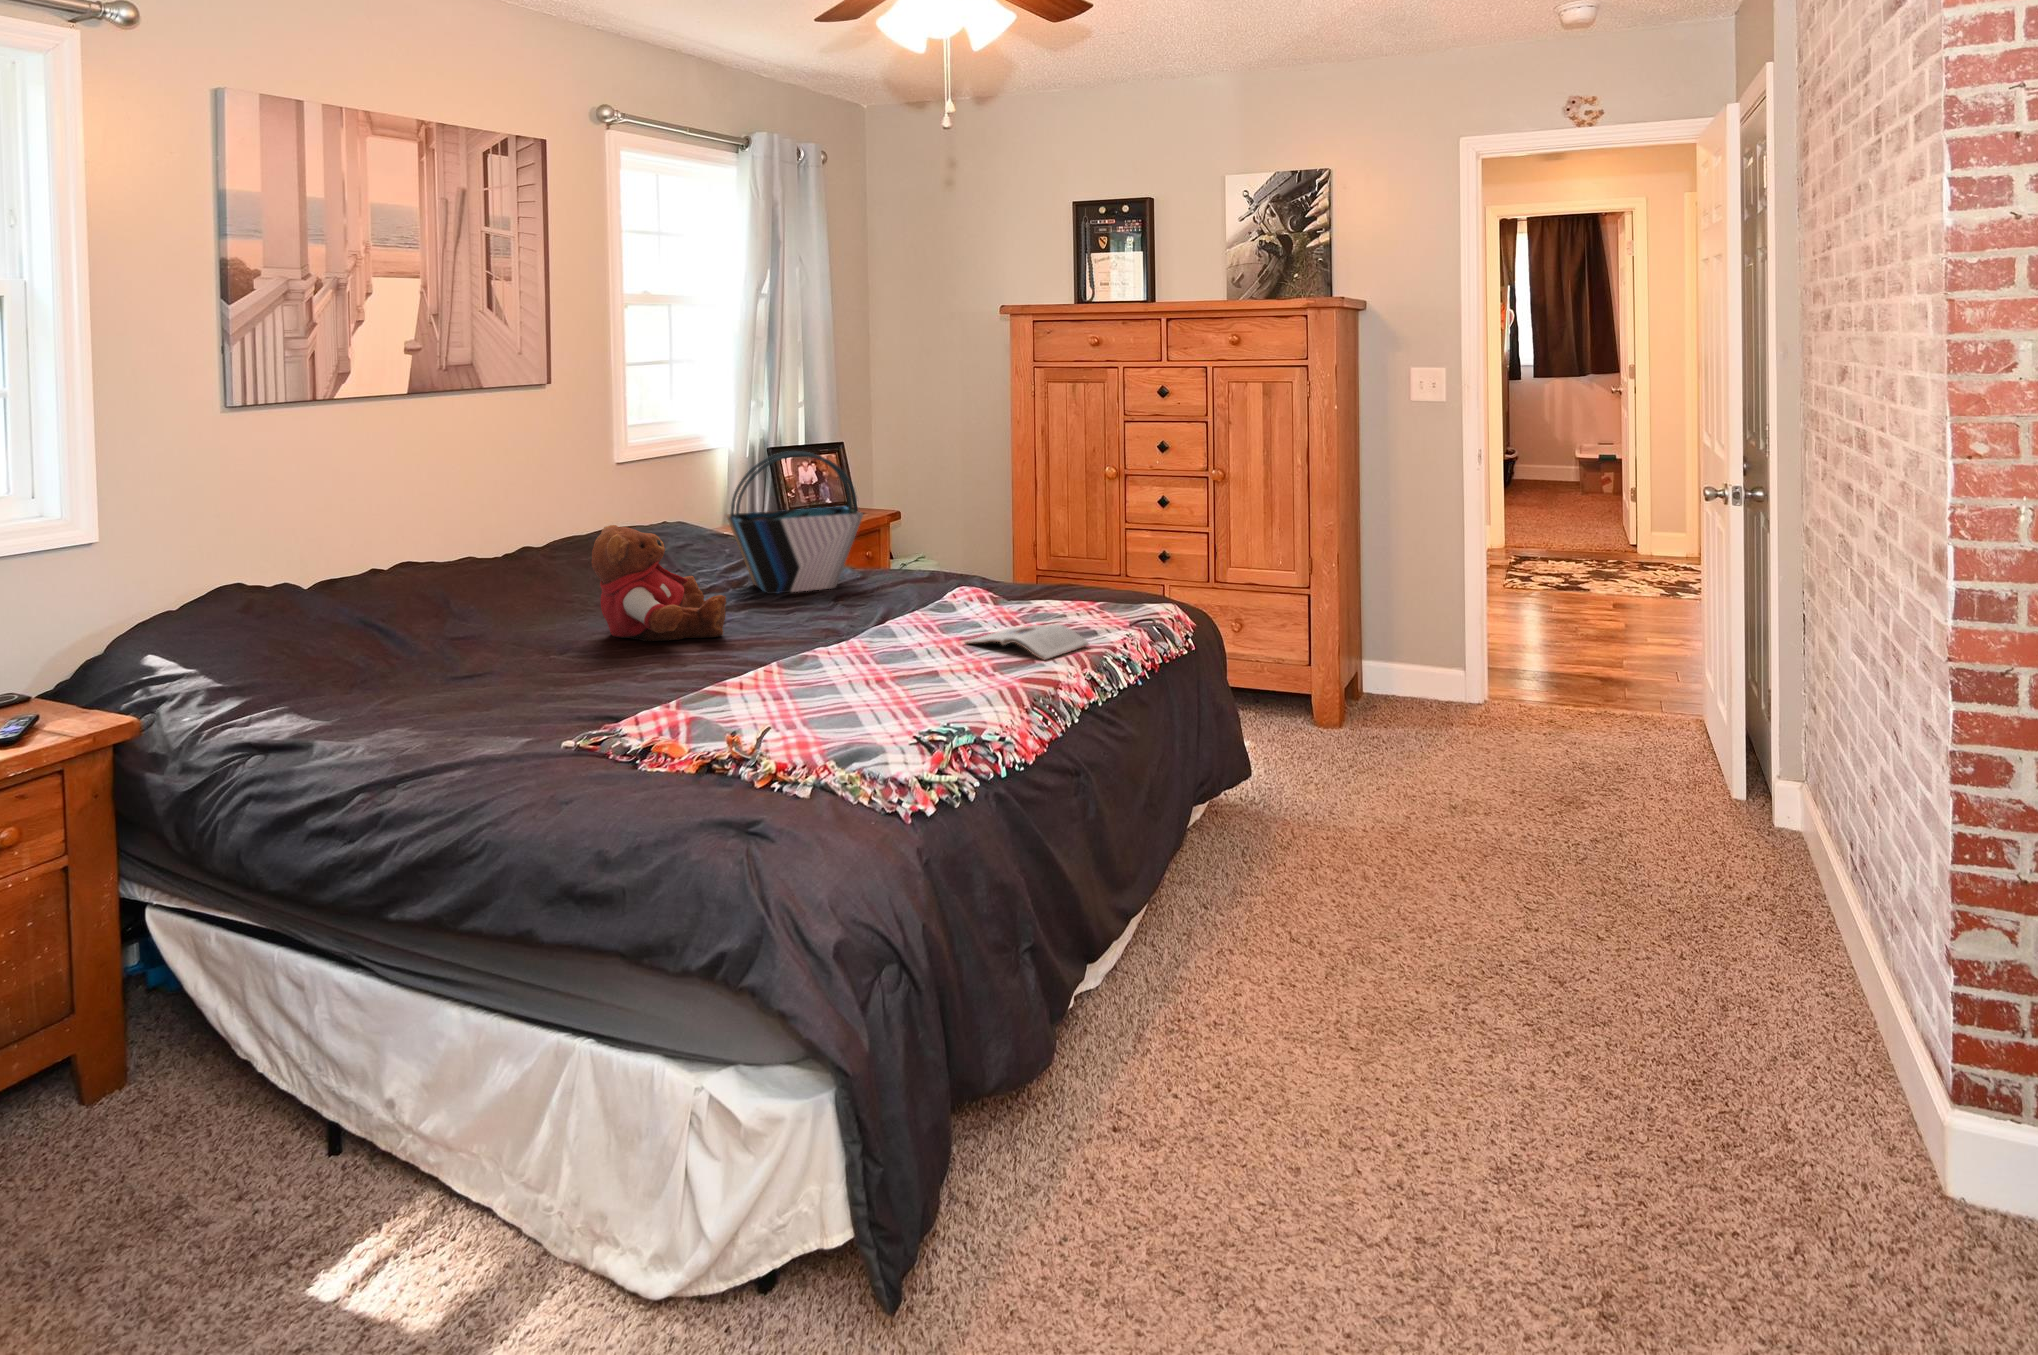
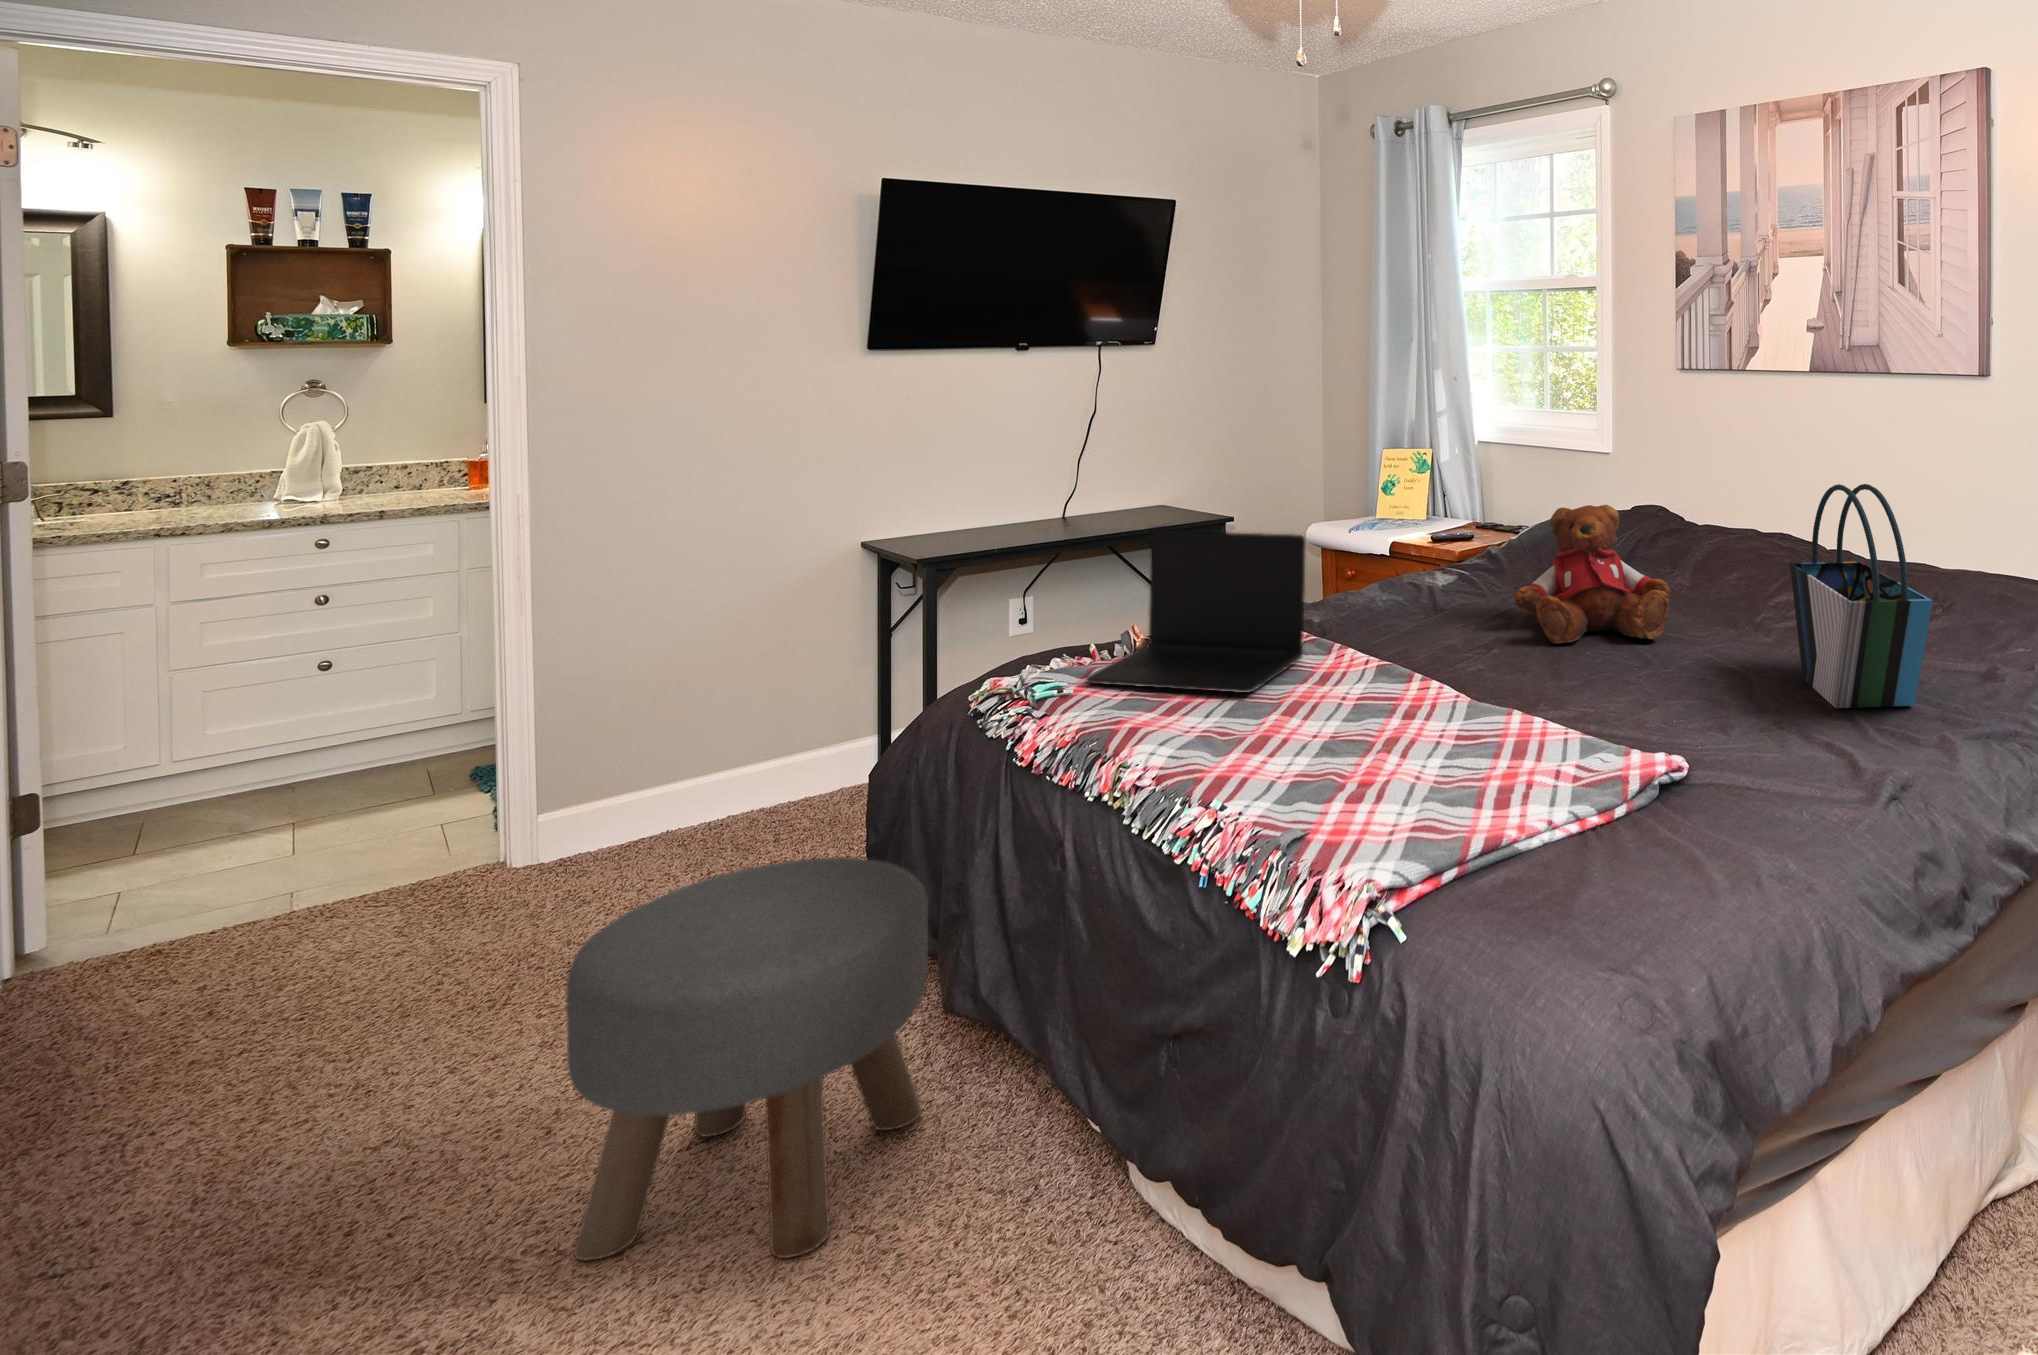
laptop: none [823,567,973,735] -> present [1085,530,1306,693]
magazine: present [966,624,1089,660] -> none [1285,721,1469,789]
ottoman: none [1113,867,1400,1262] -> present [566,857,928,1261]

